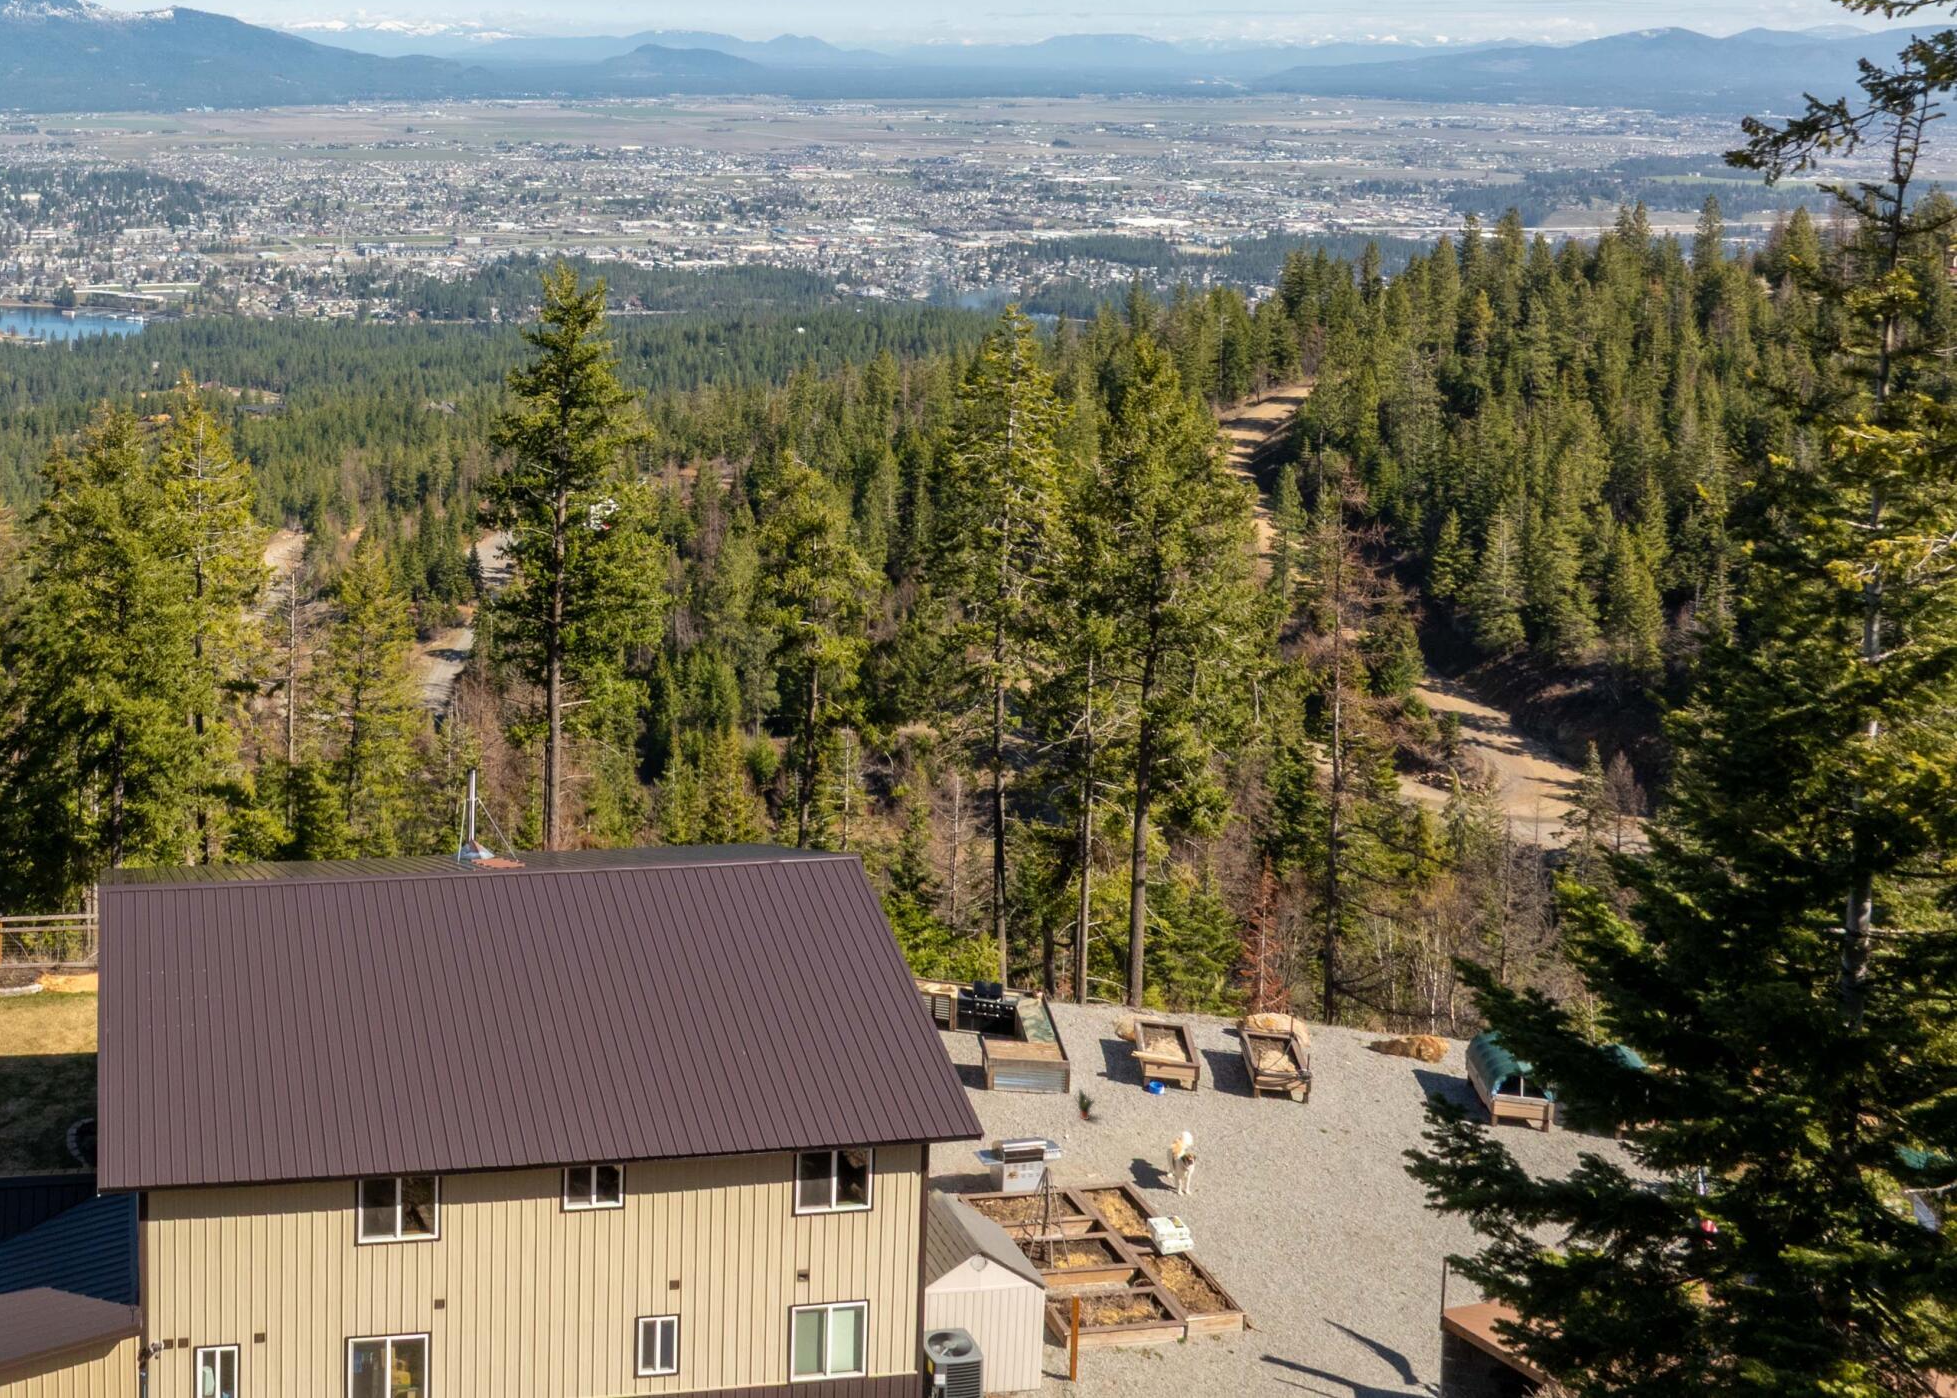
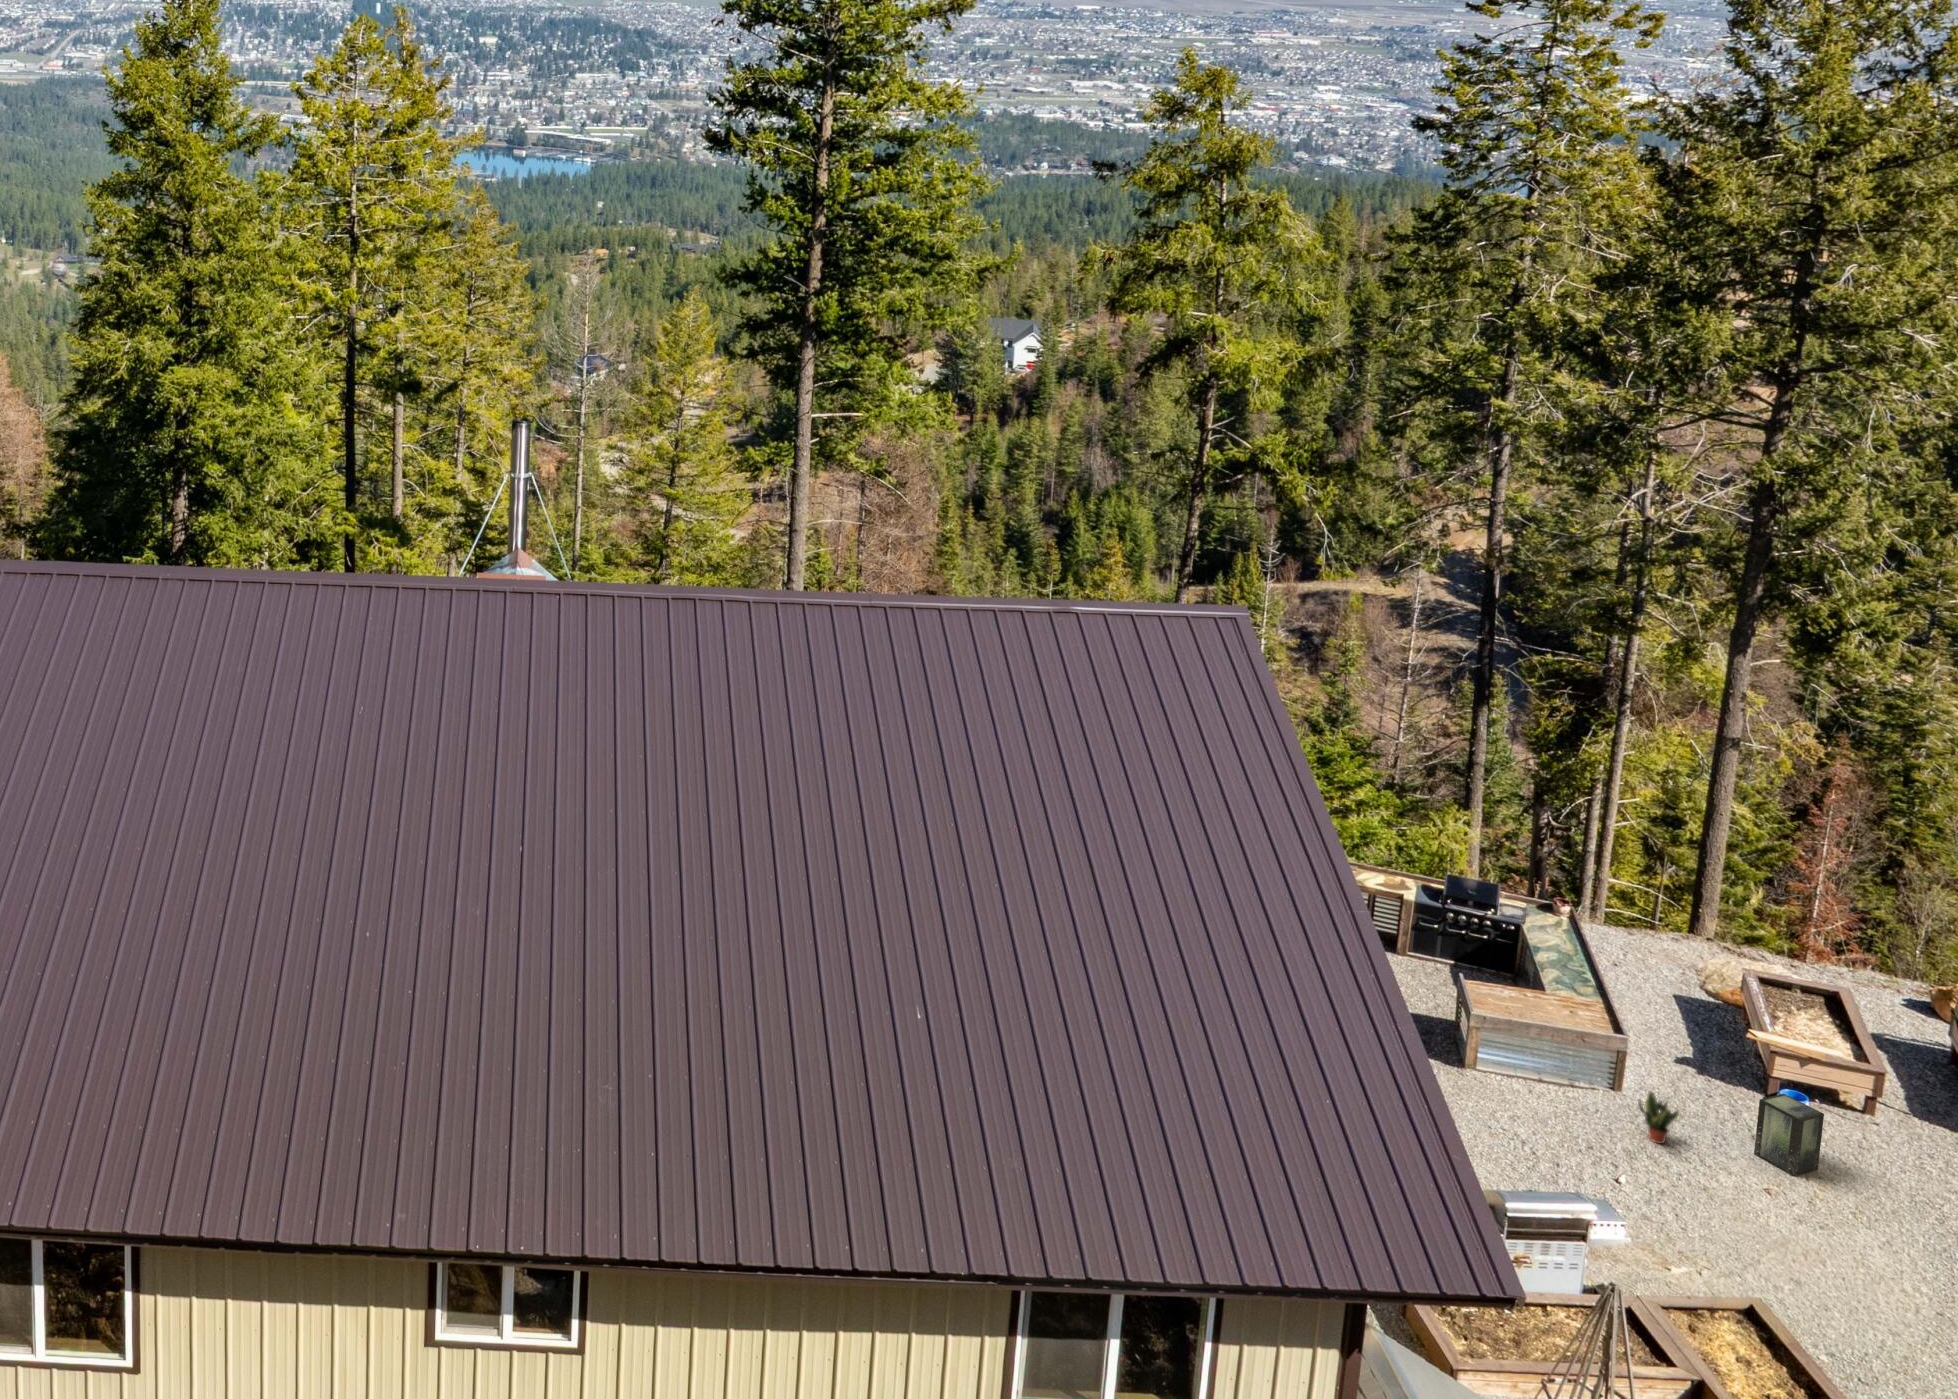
storage box: none [1132,1082,1164,1128] -> present [1754,1094,1824,1176]

